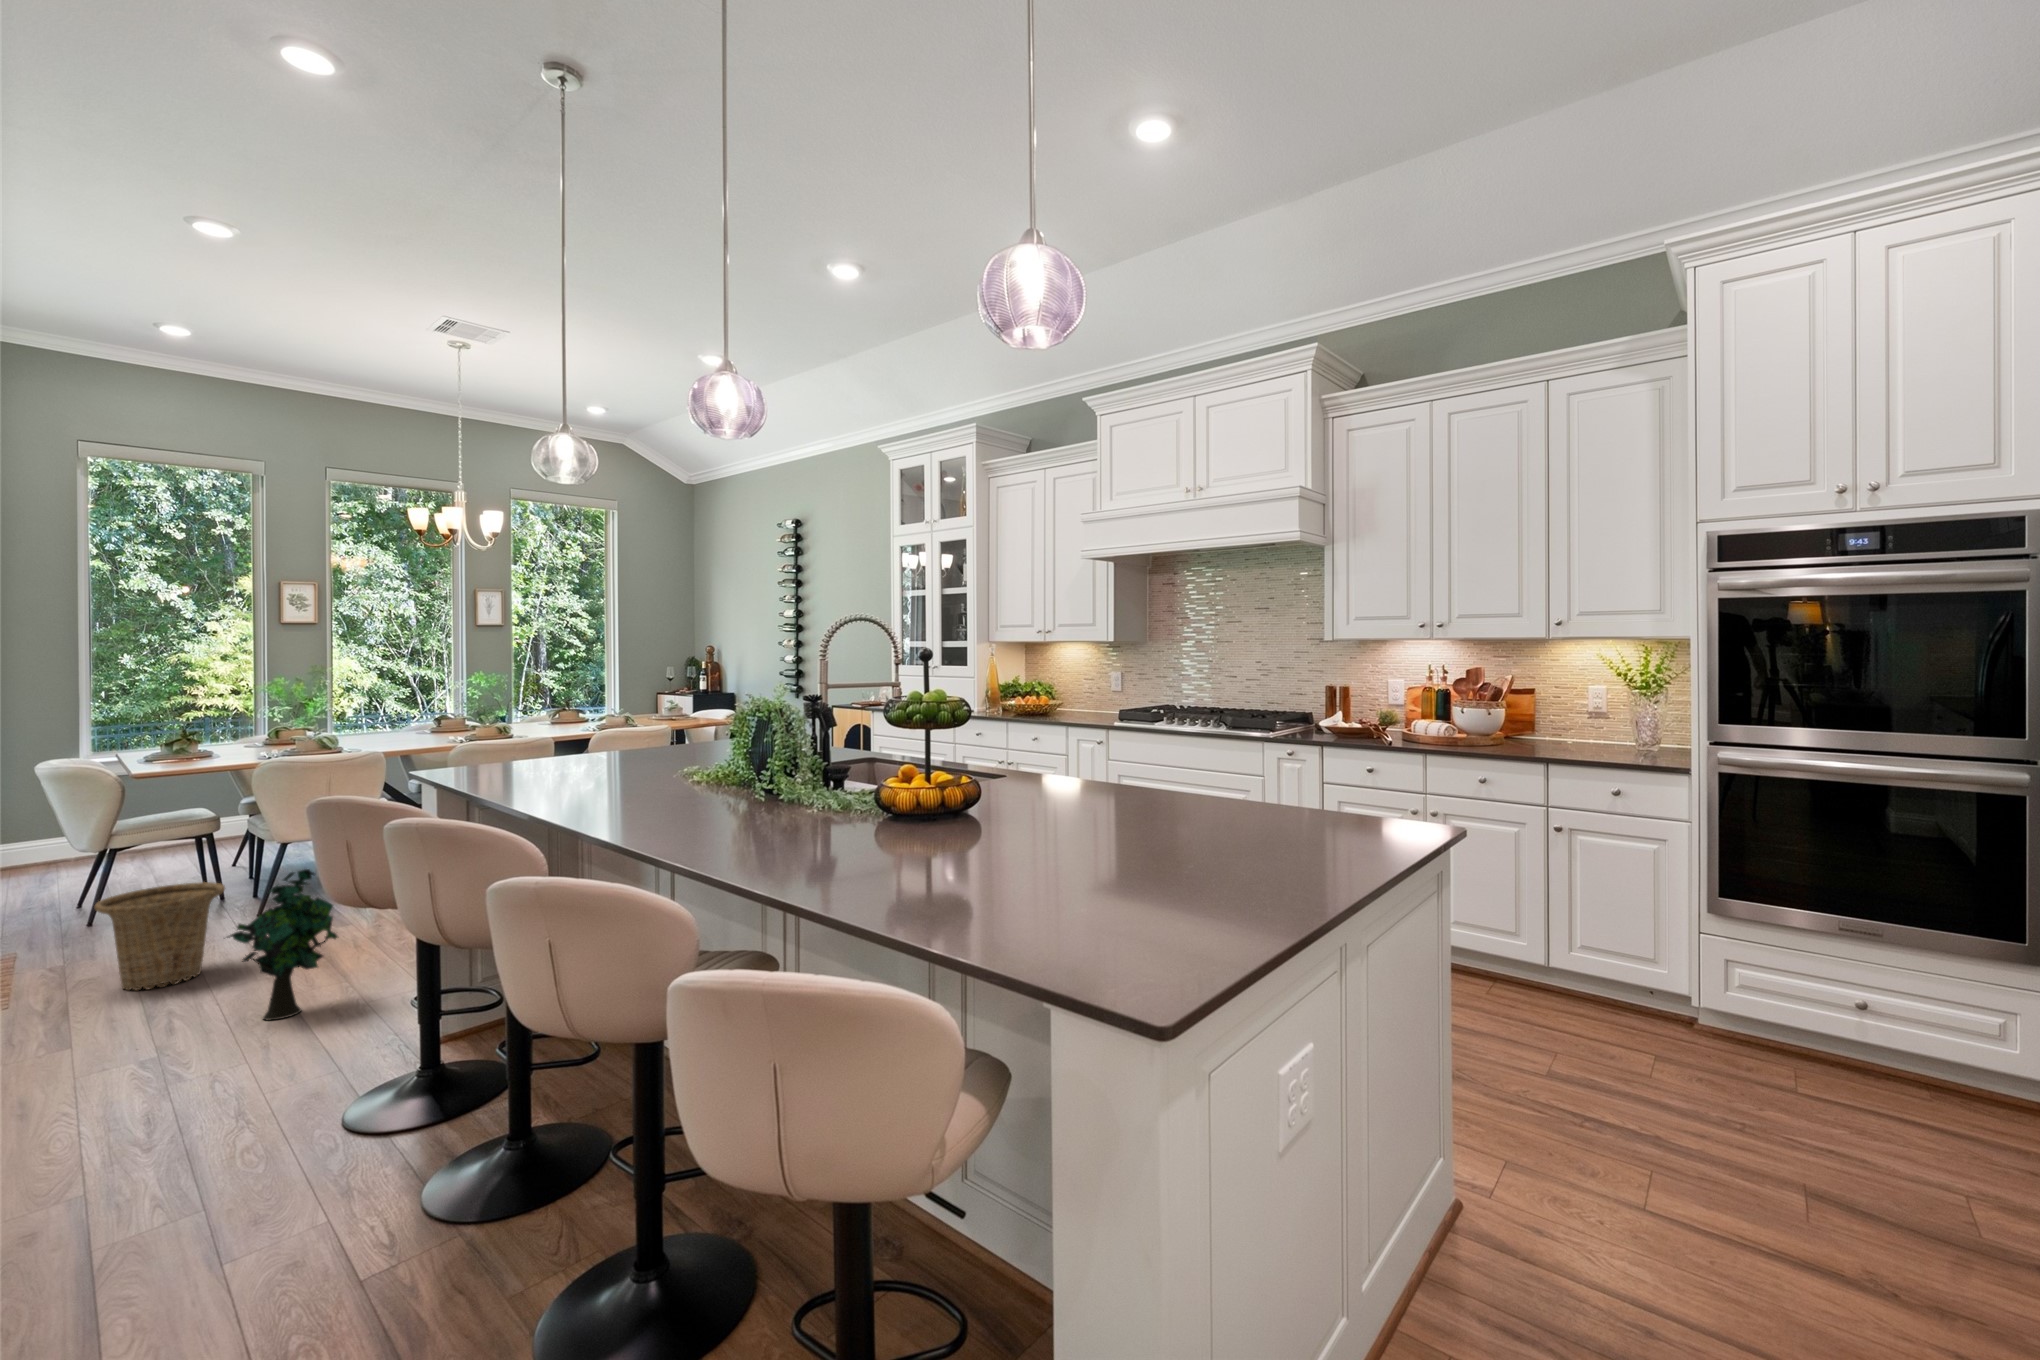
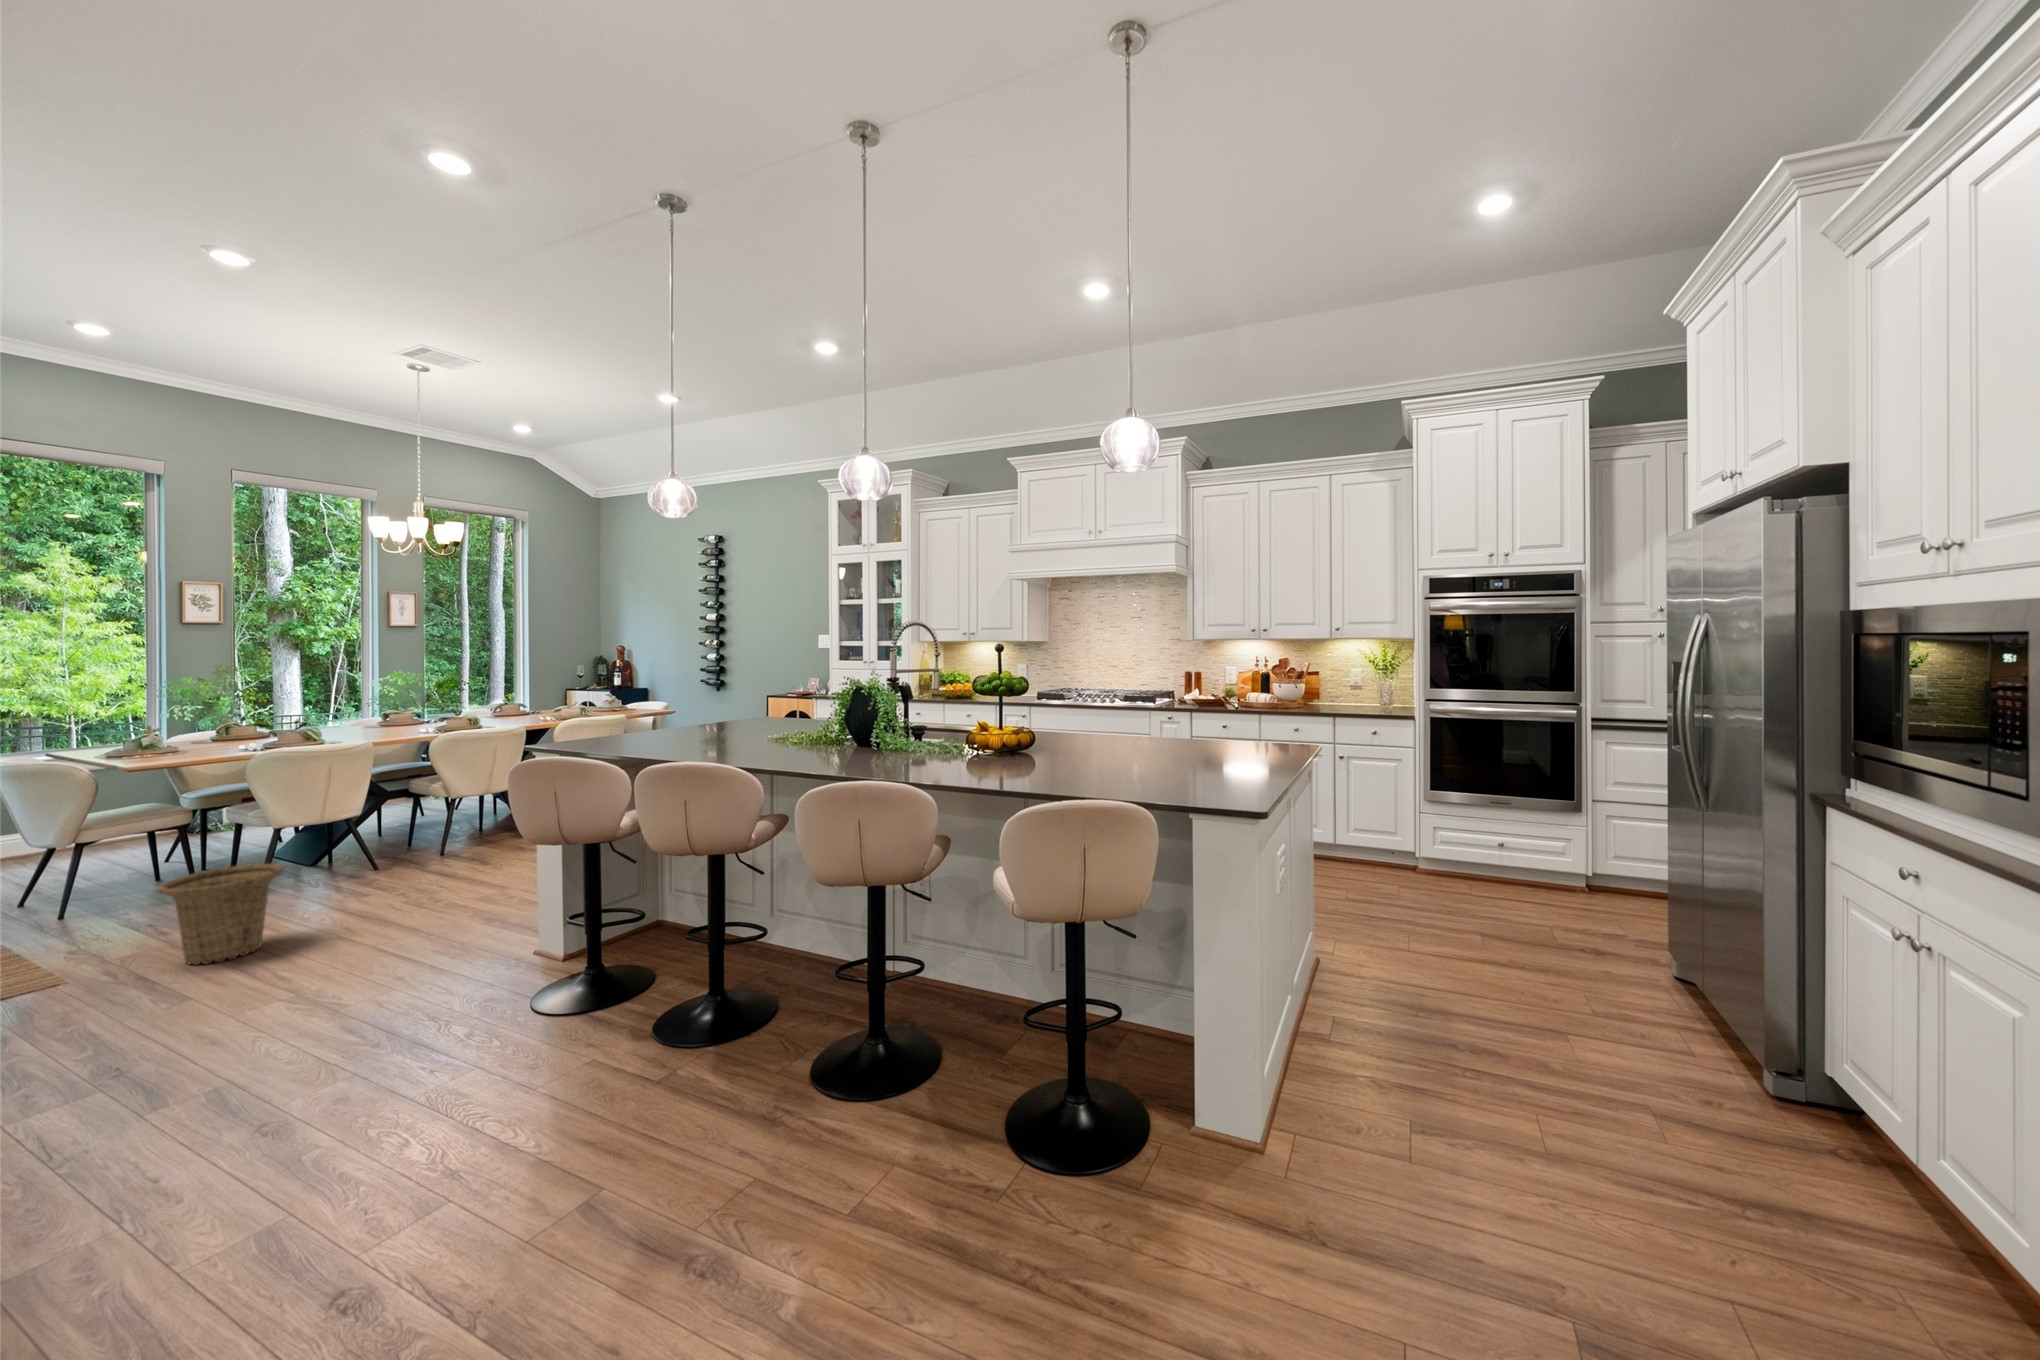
decorative plant: present [228,869,338,1020] -> none [344,839,441,970]

